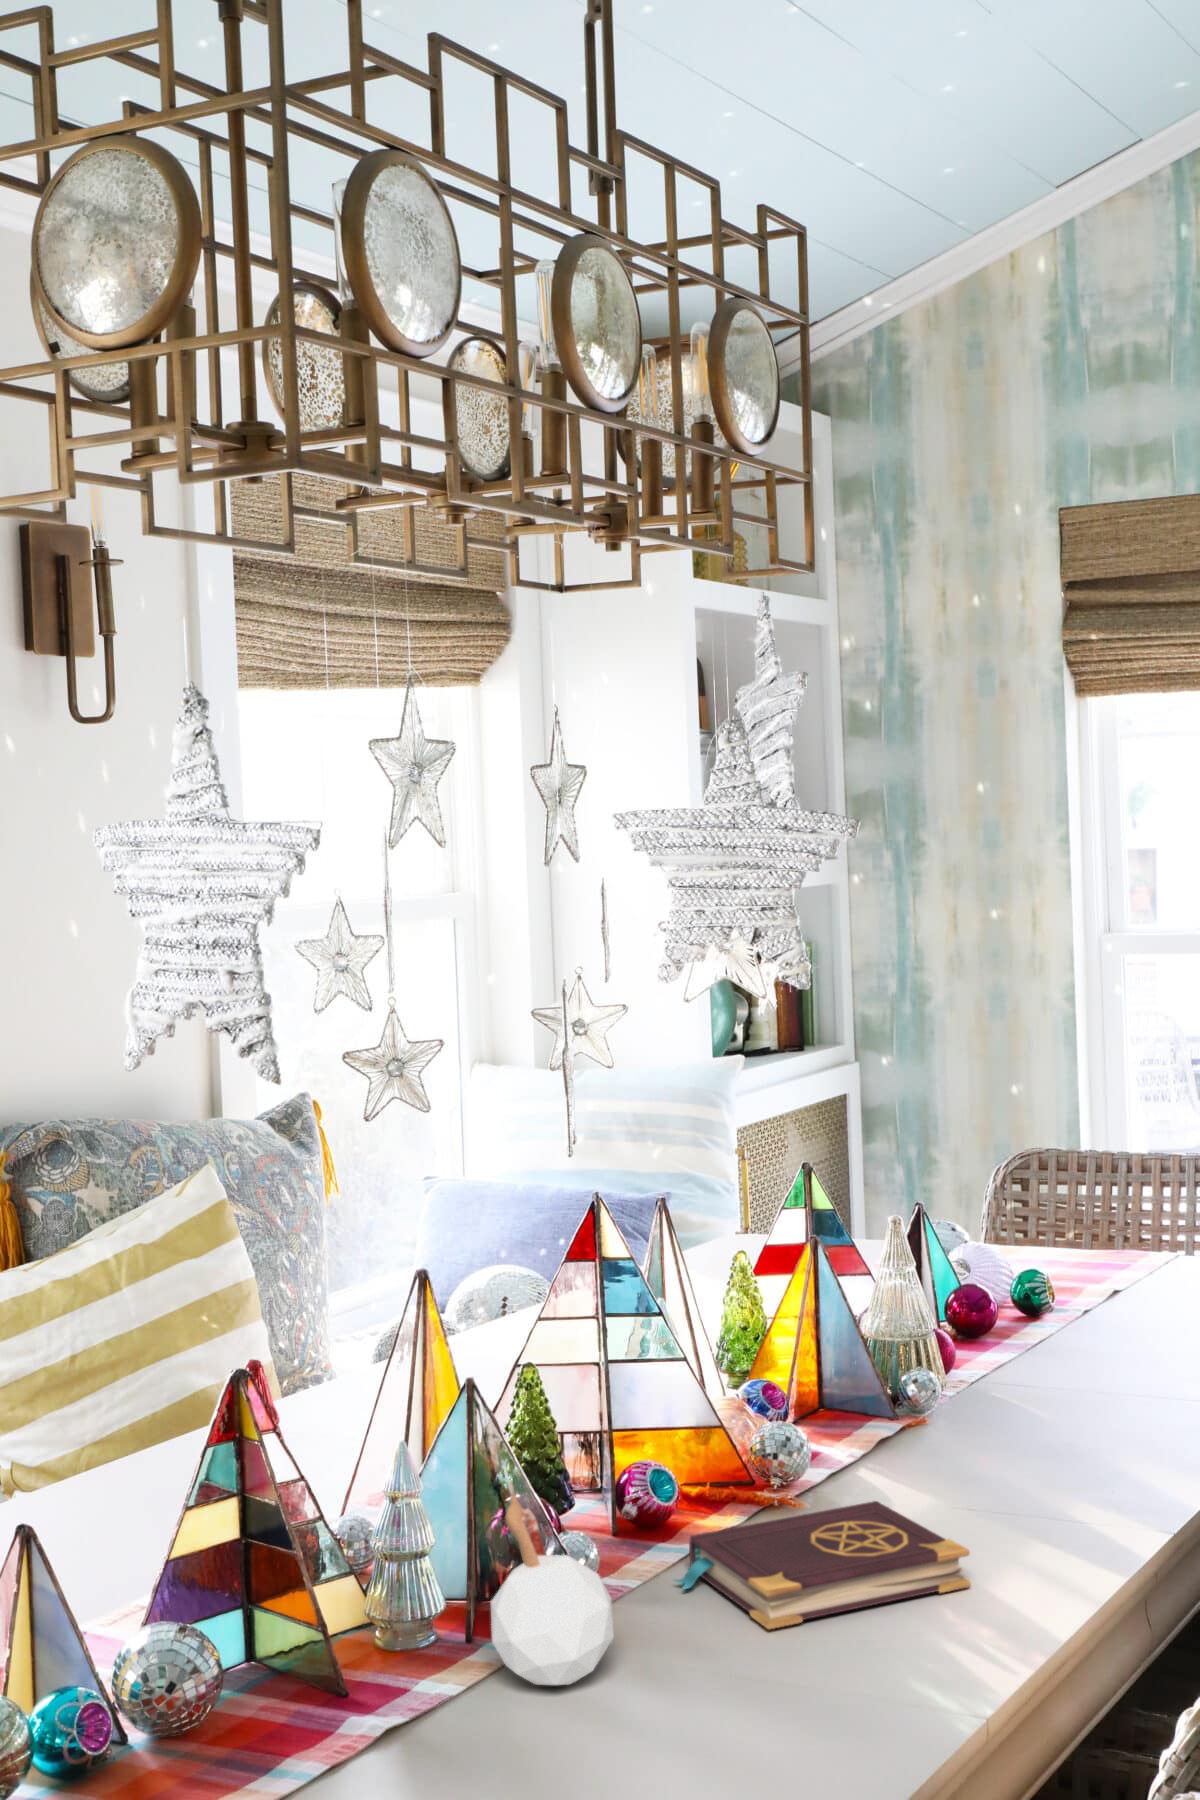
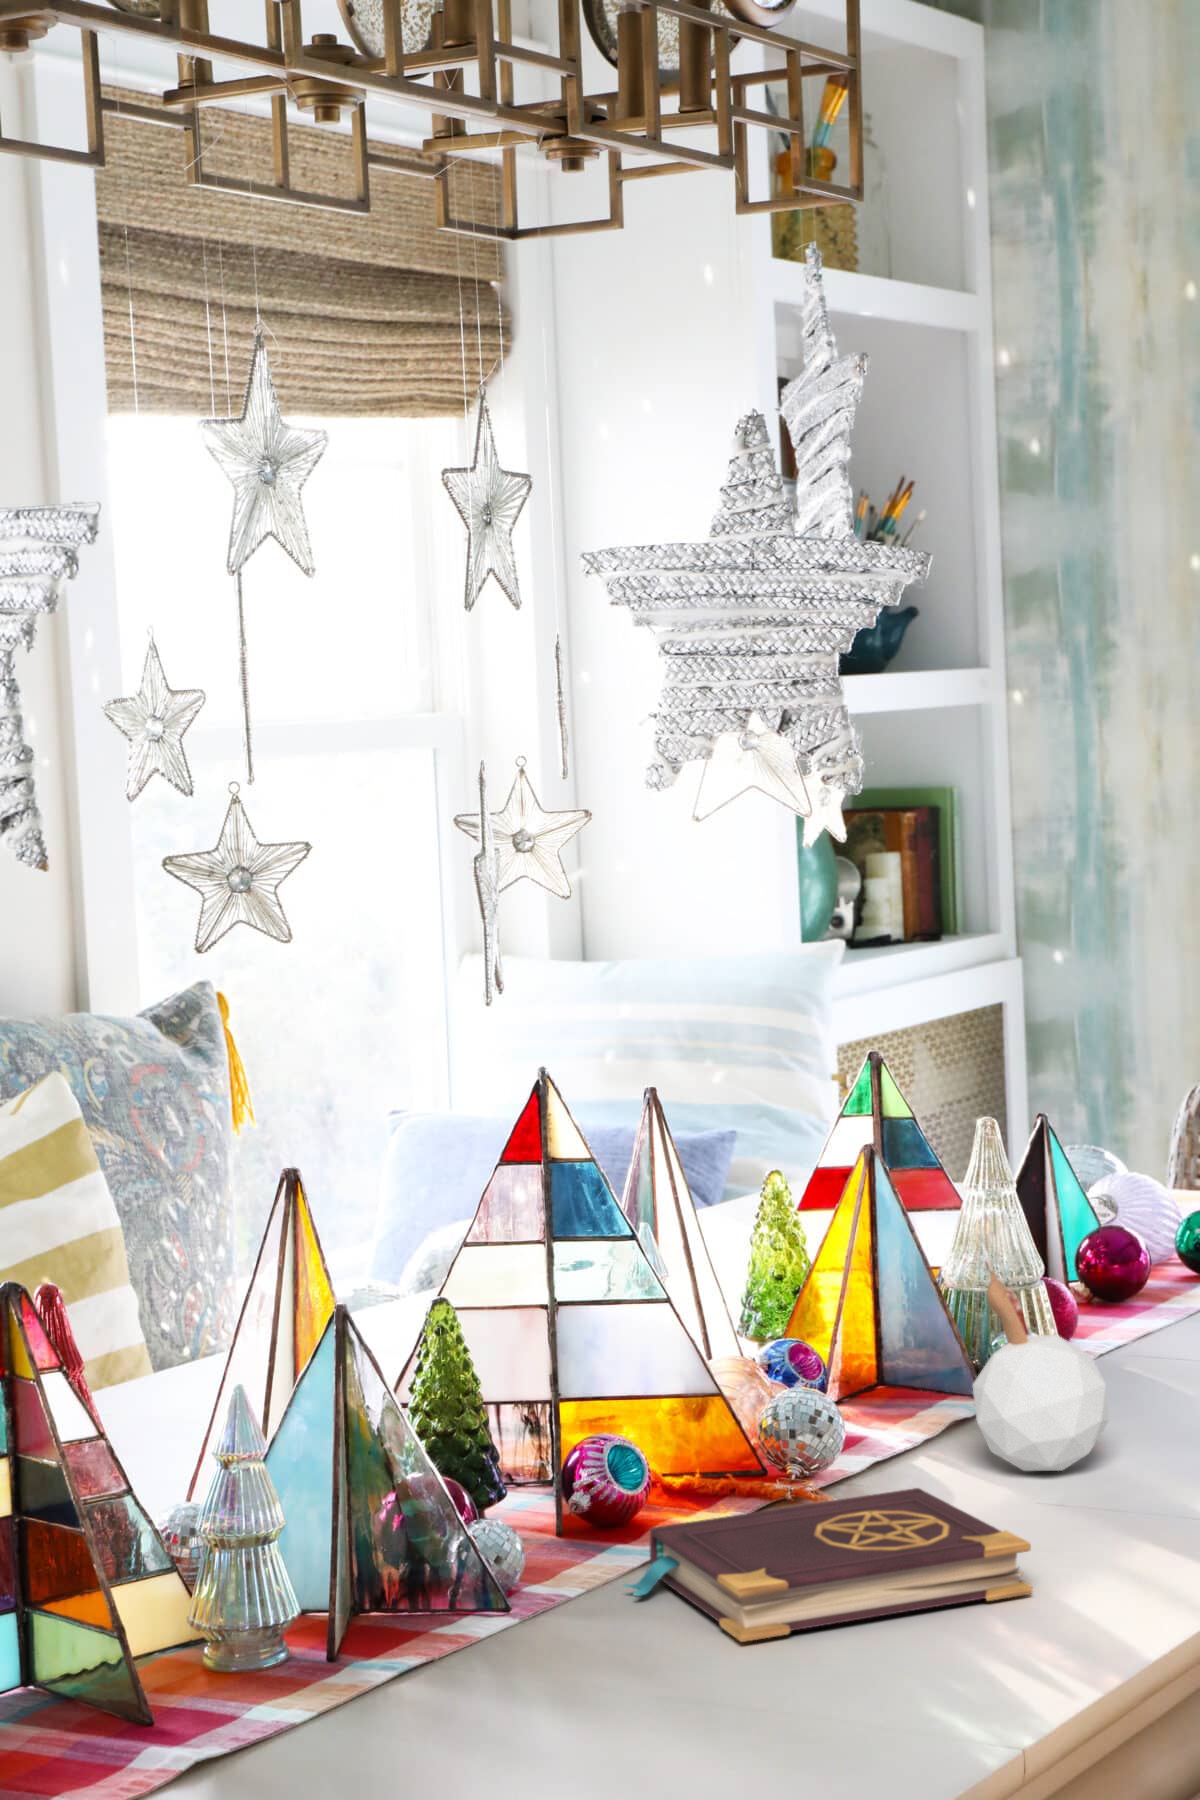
candle: present [491,1460,614,1685] -> present [972,1236,1109,1471]

